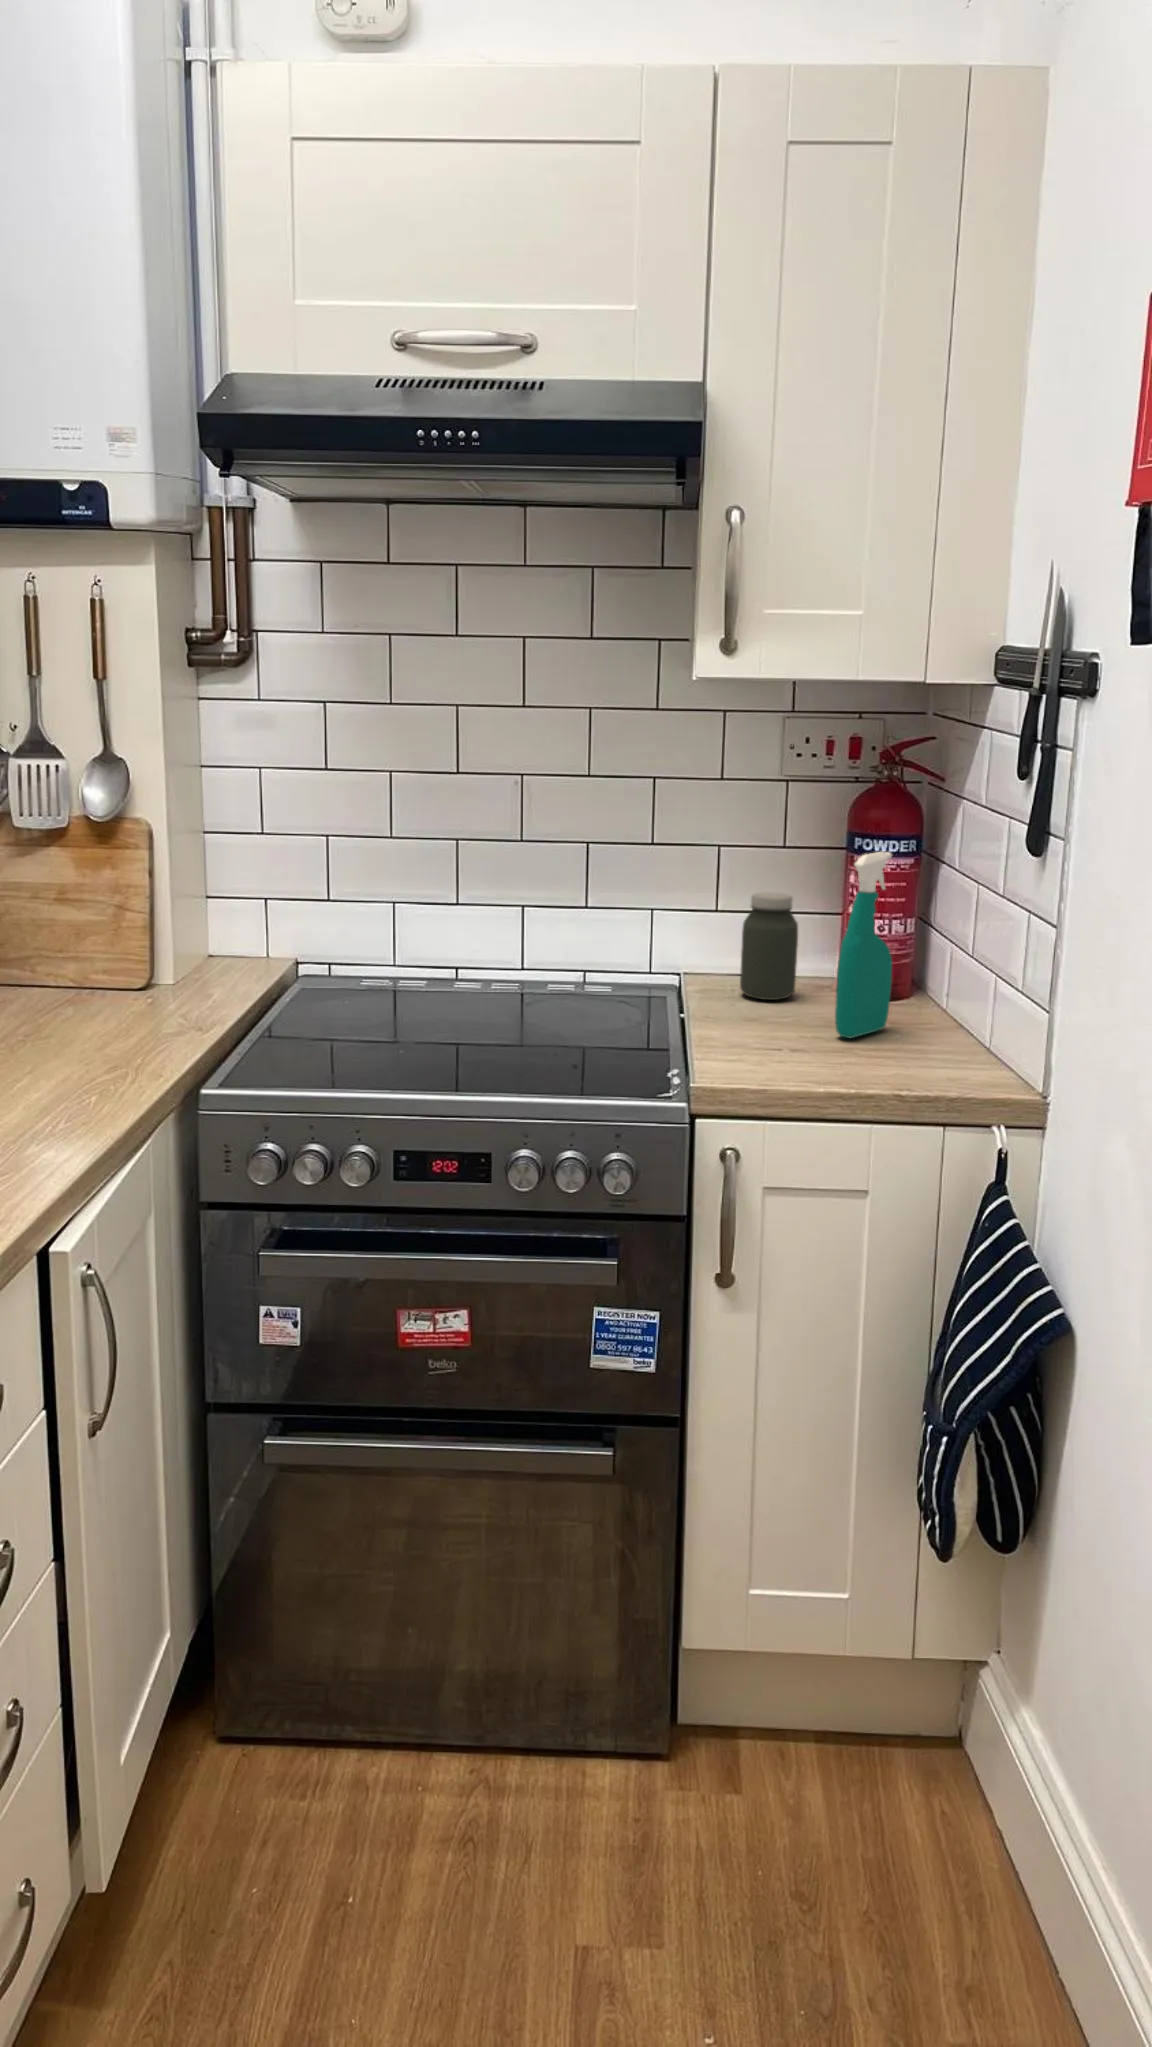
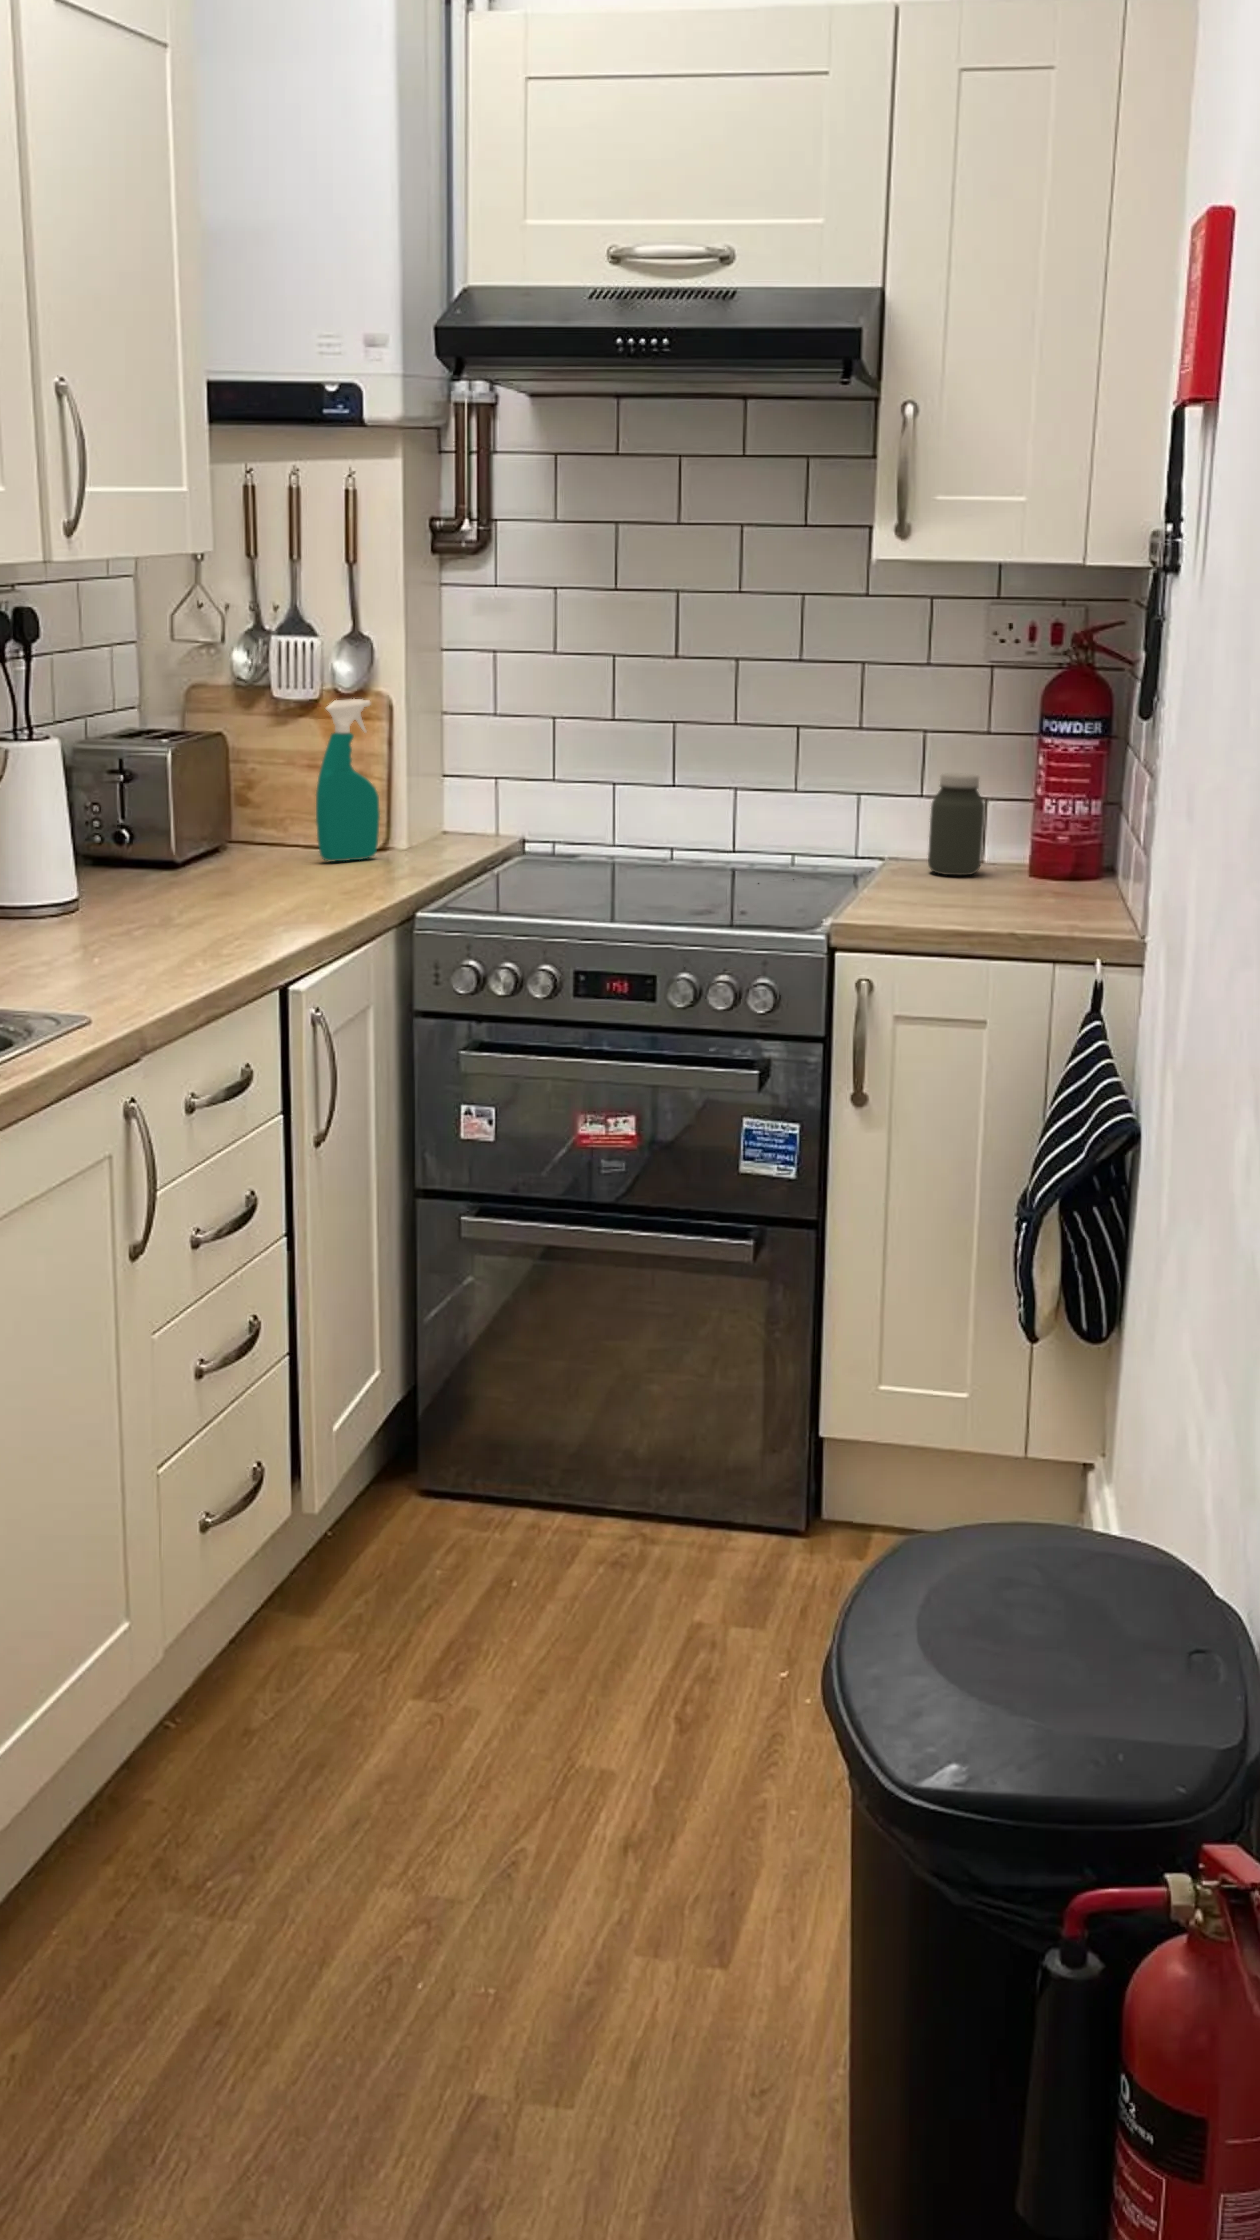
spray bottle: present [835,852,892,1038] -> present [316,699,380,862]

